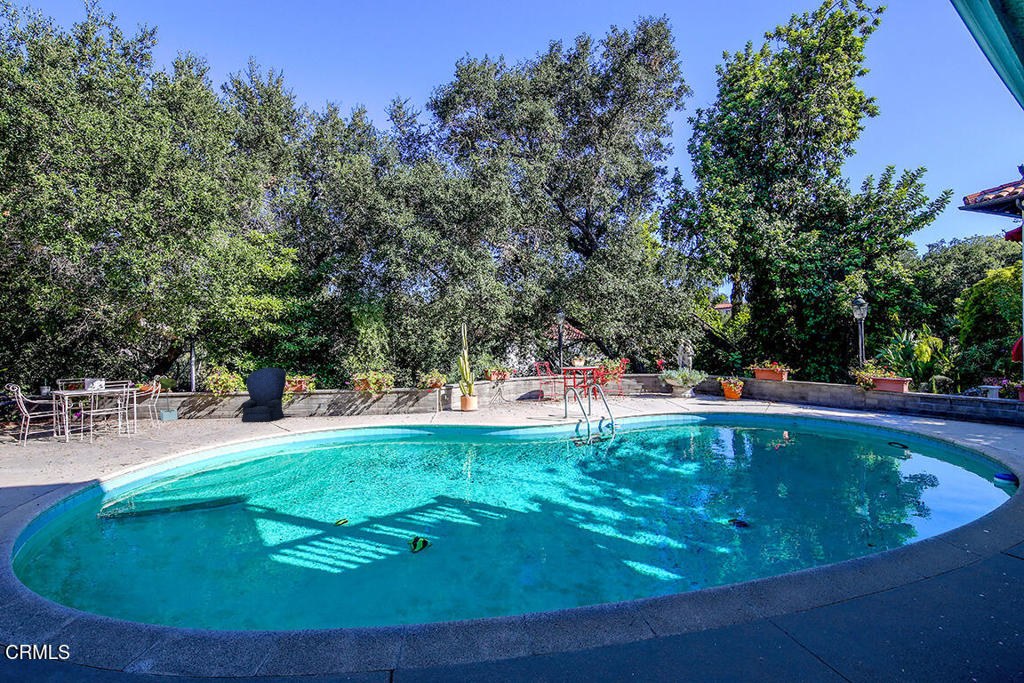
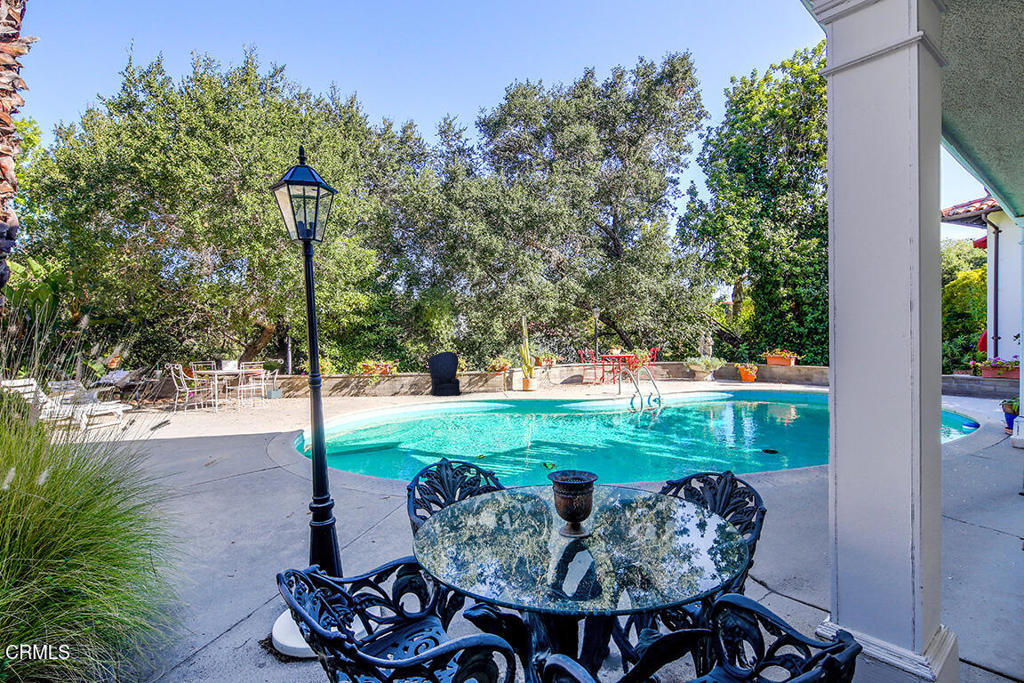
armchair: present [241,367,286,423] -> present [428,351,461,397]

